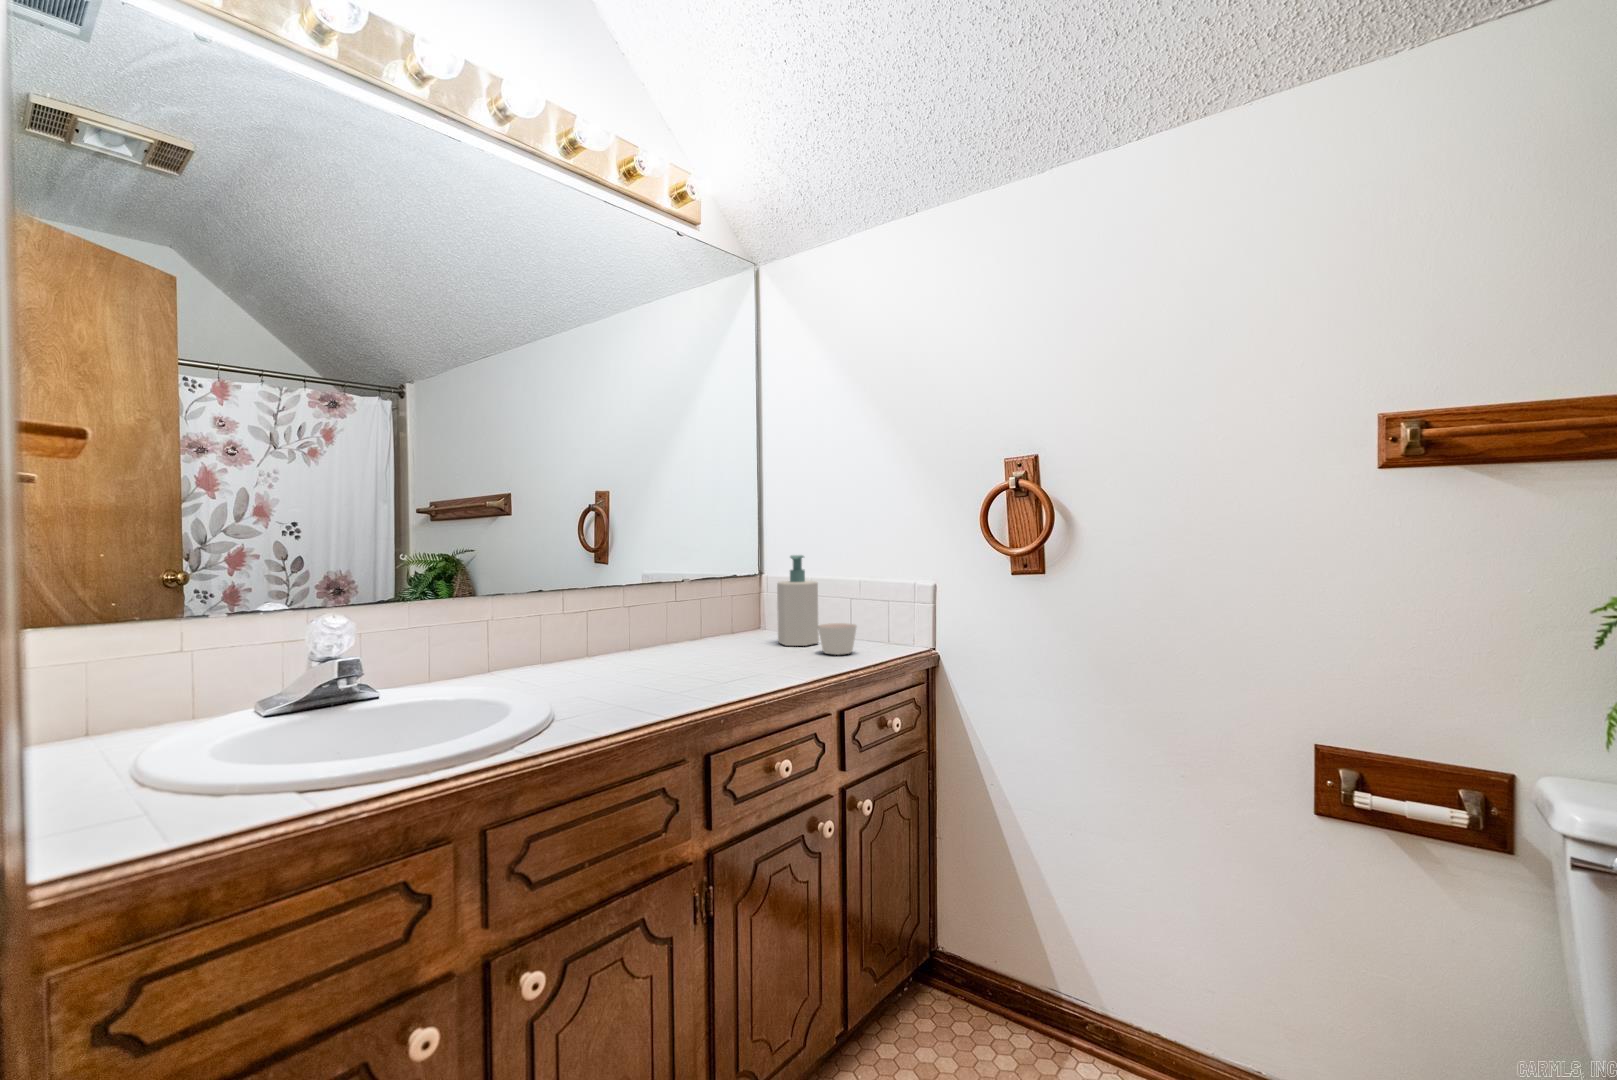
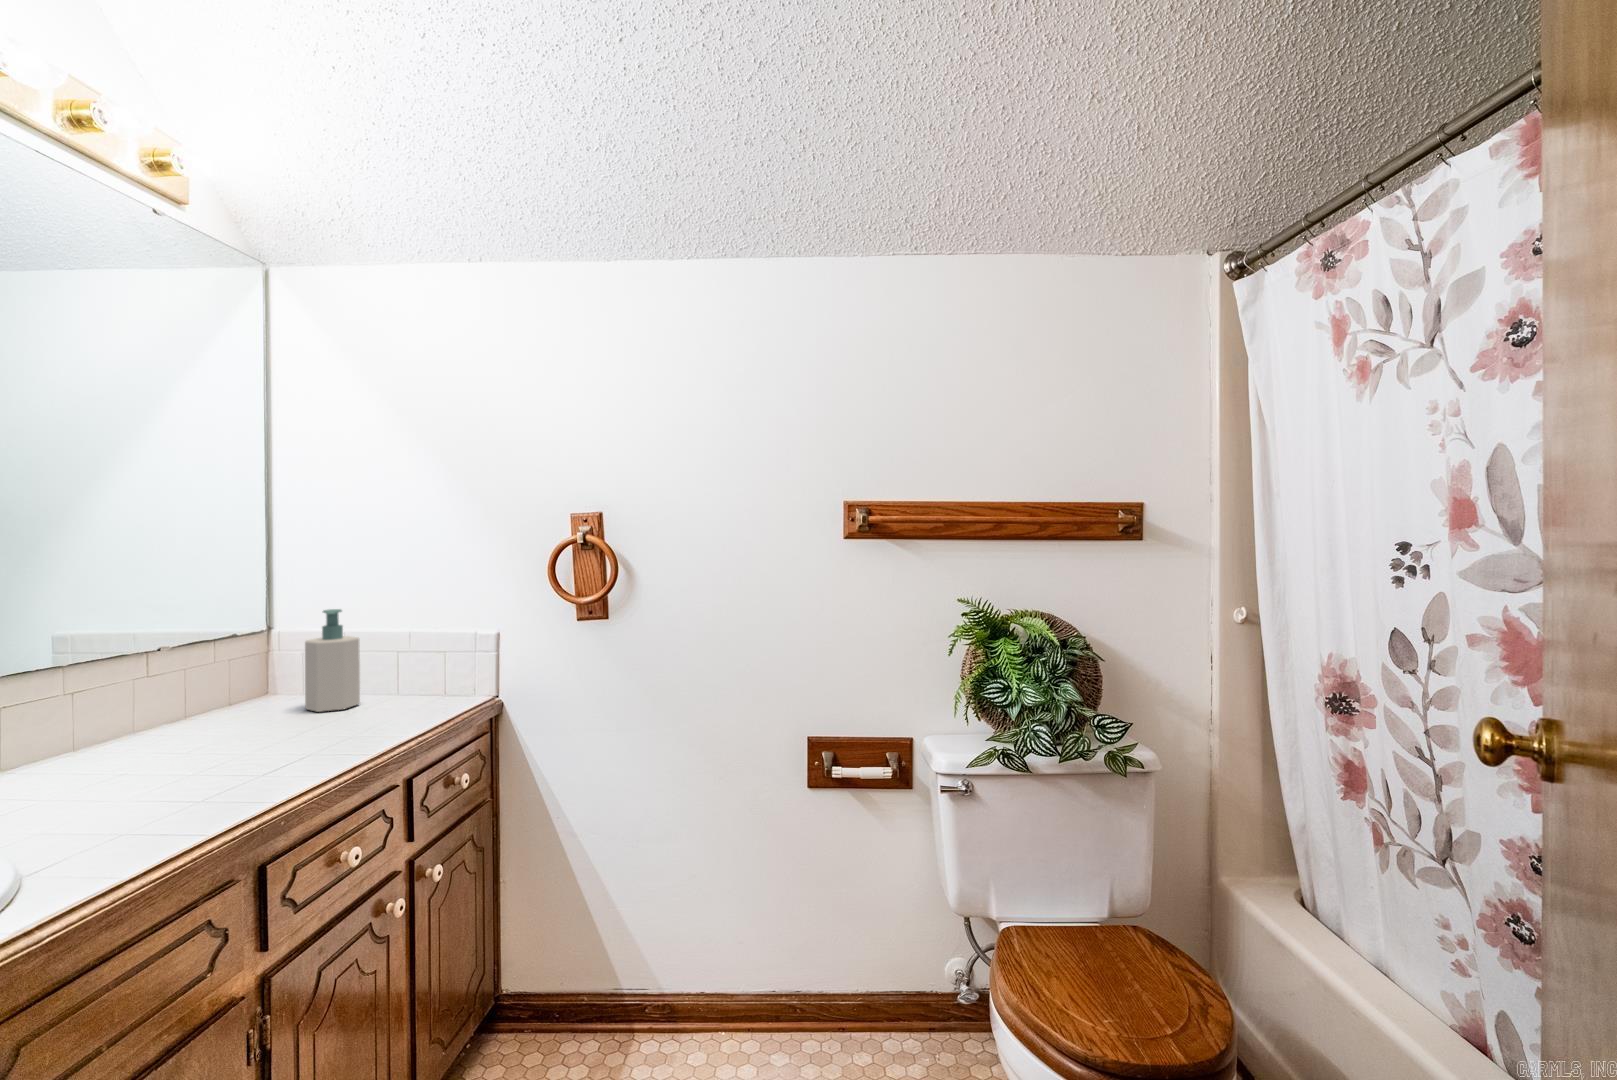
candle: present [818,623,857,655] -> none [367,680,414,716]

